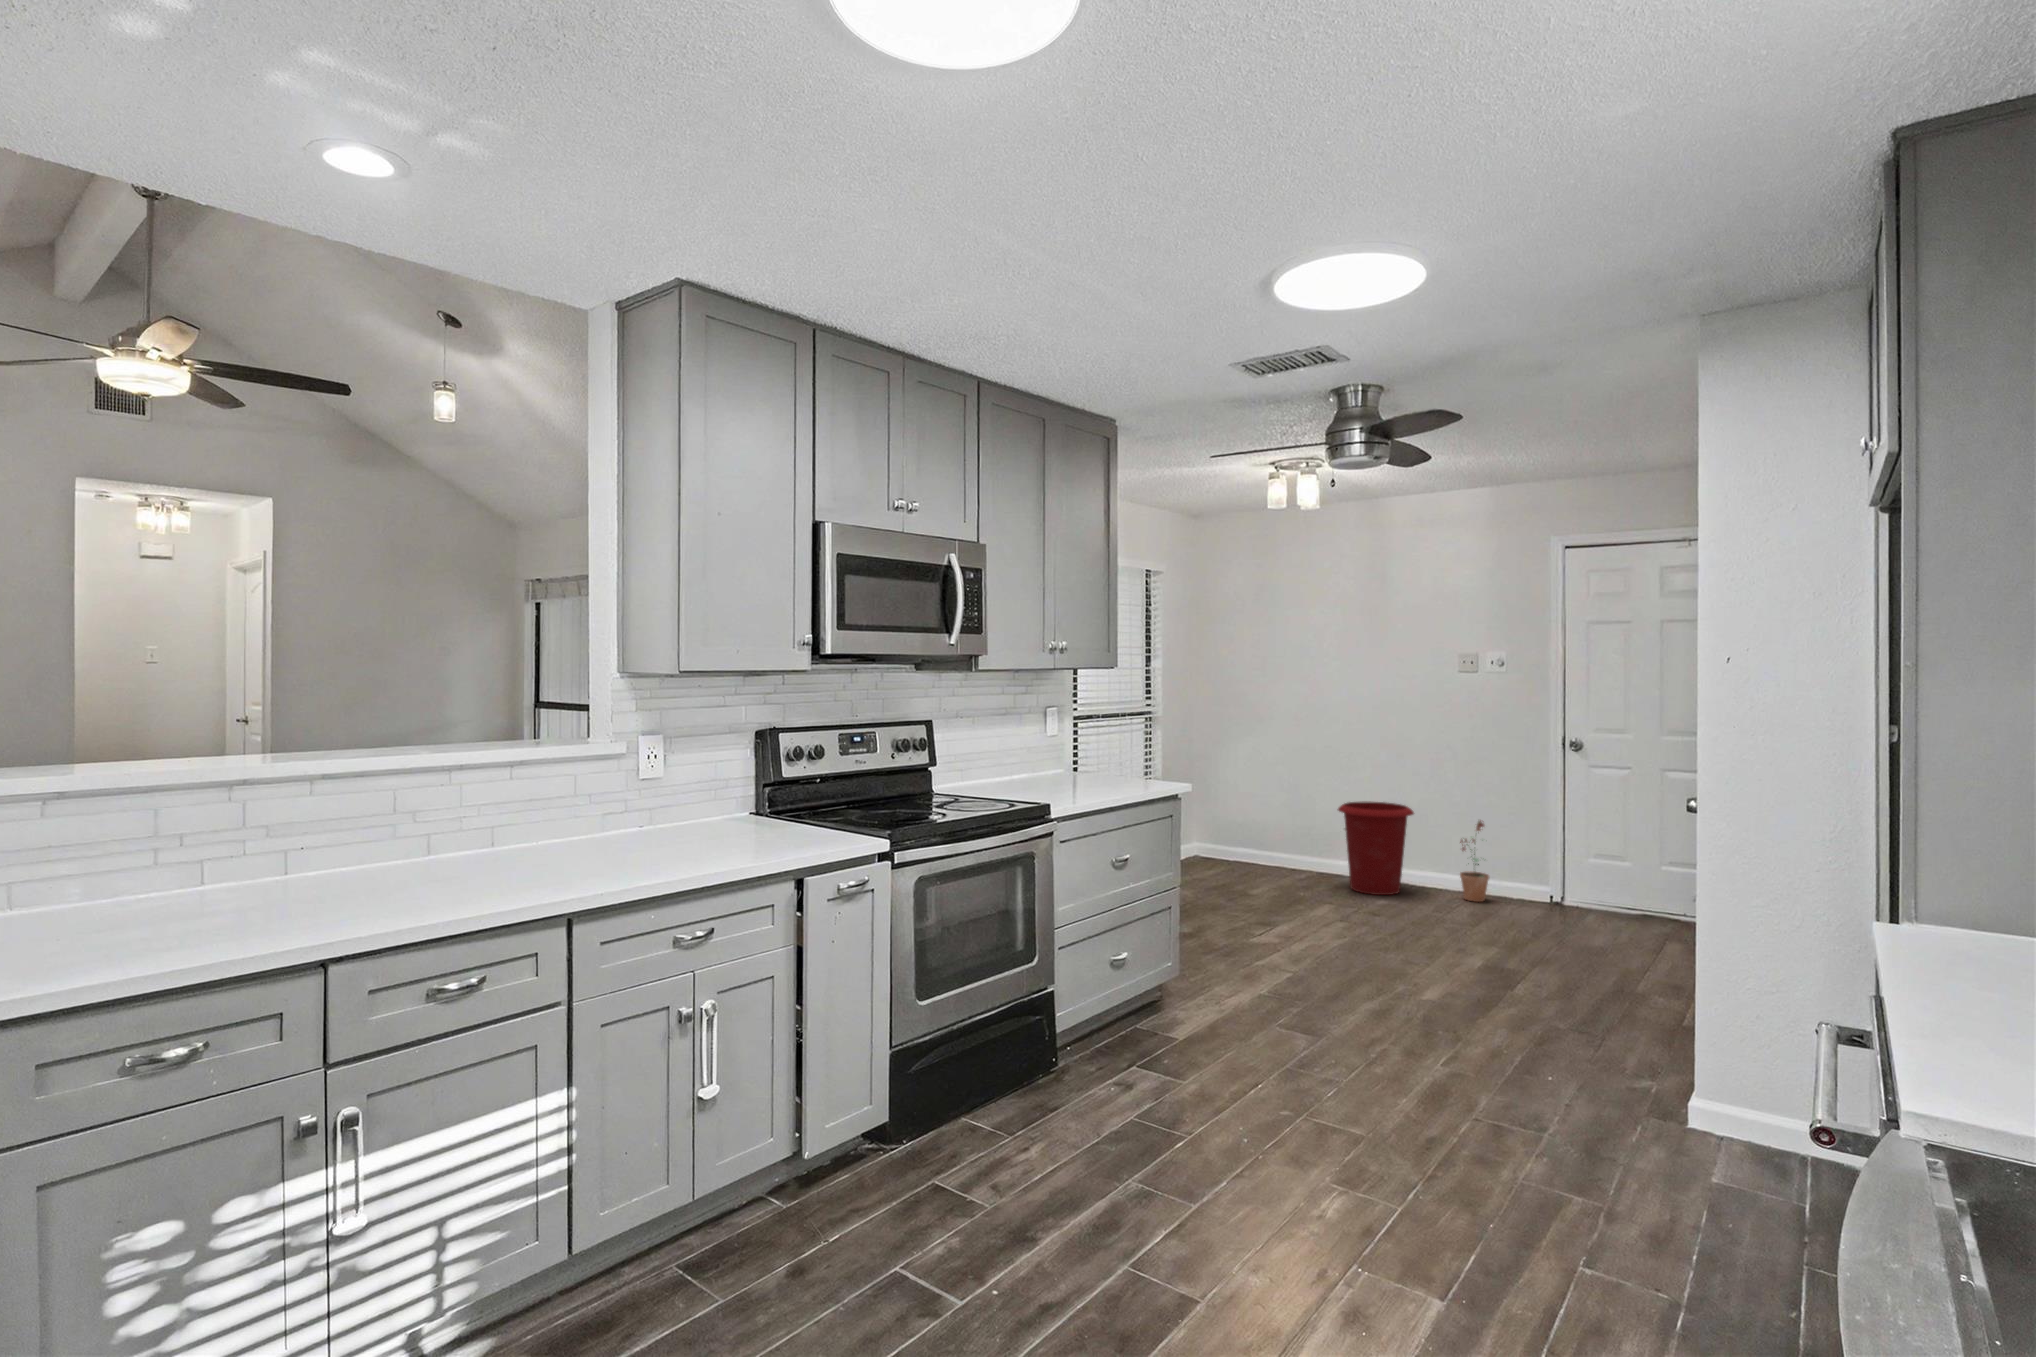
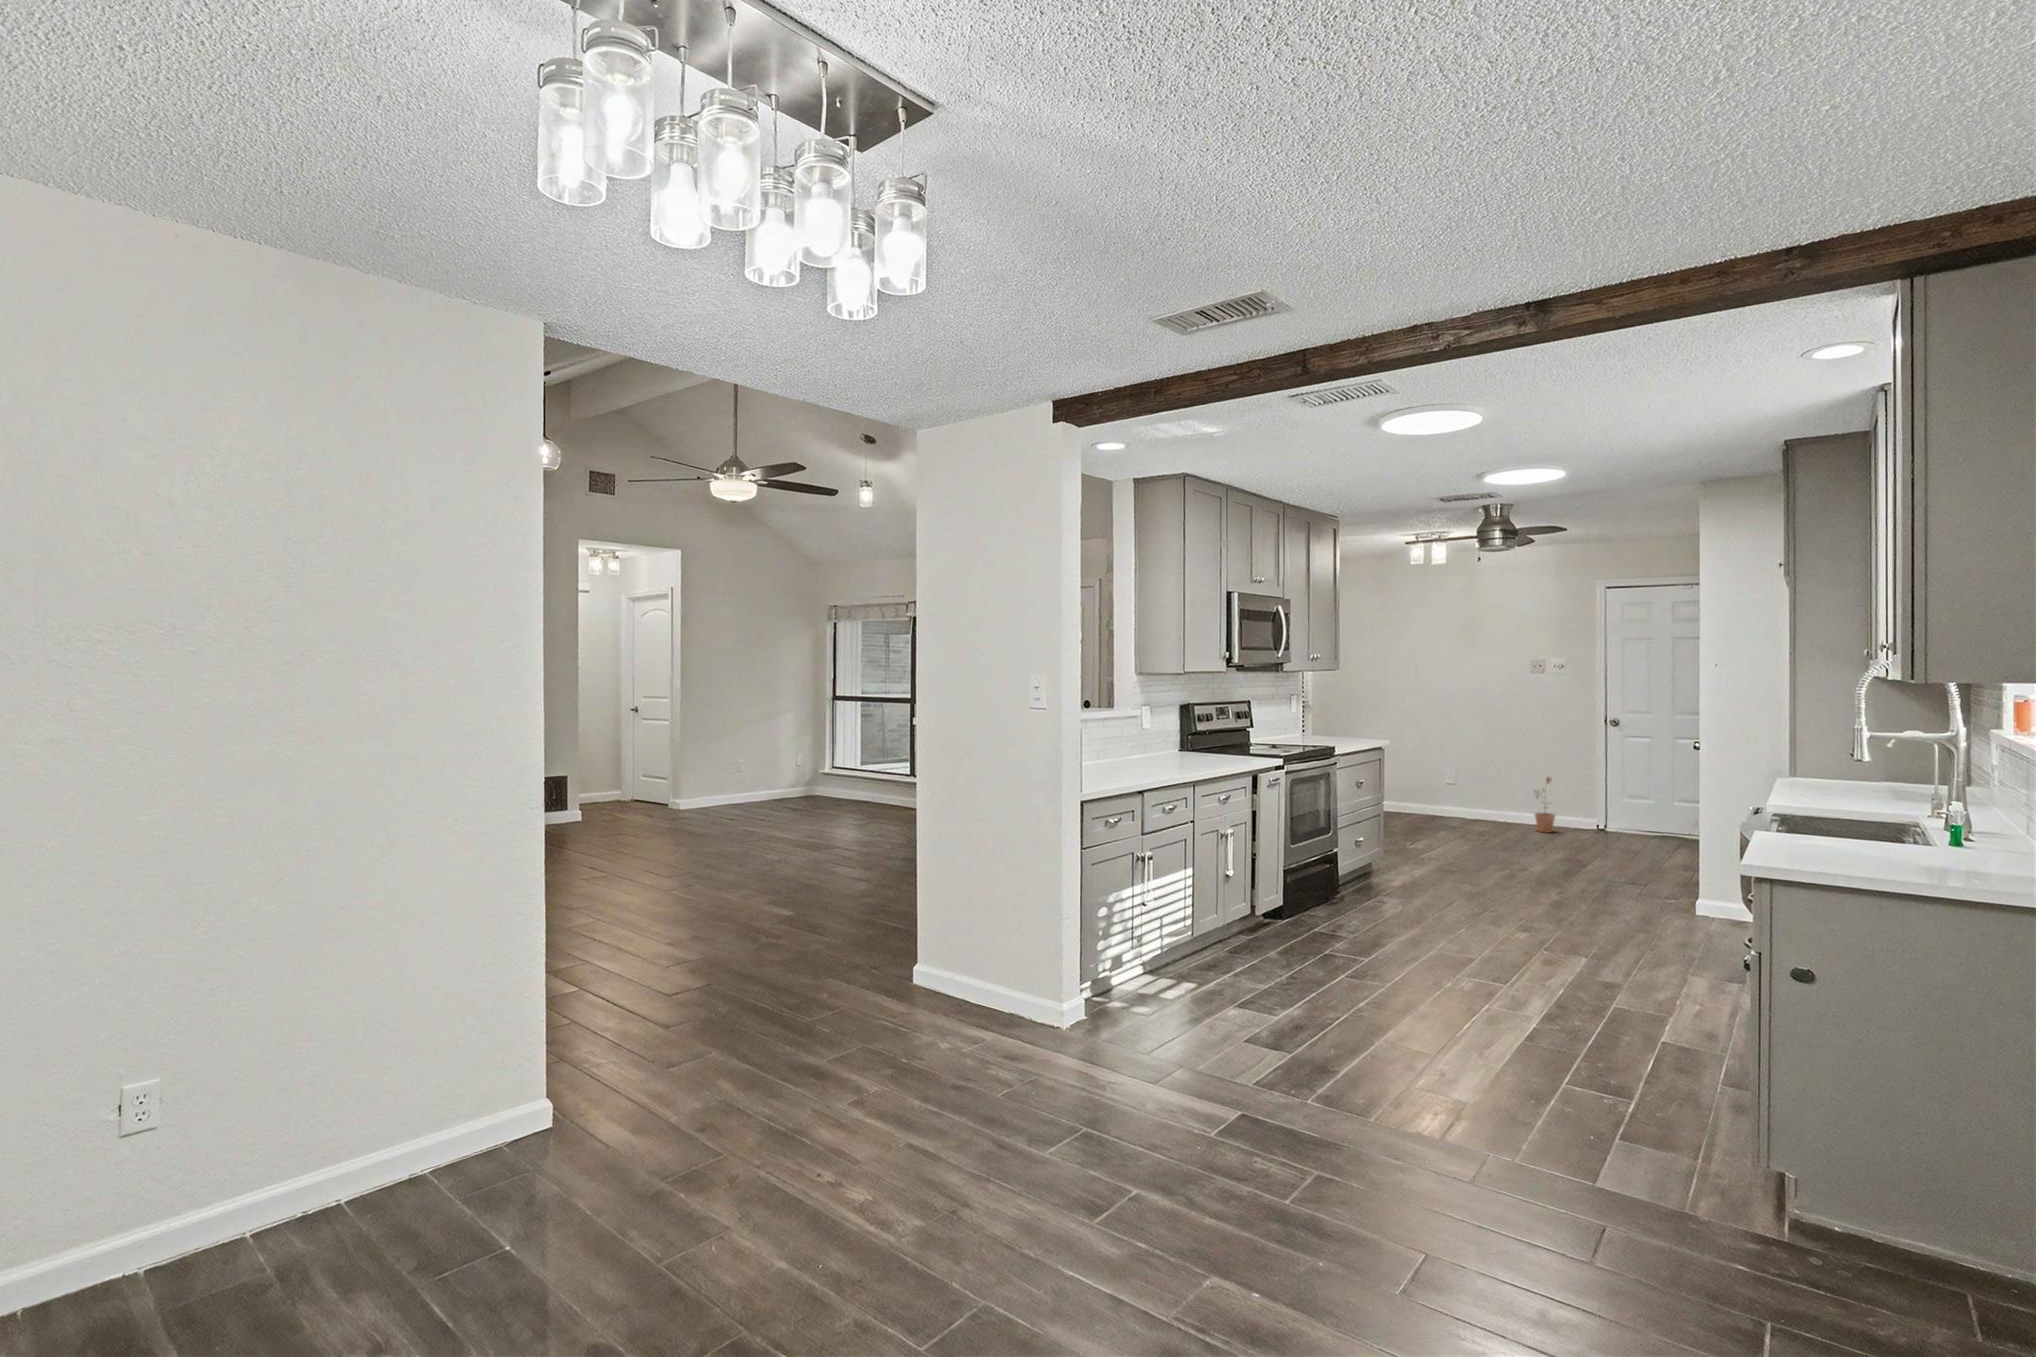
waste bin: present [1338,802,1414,895] -> none [1446,766,1502,829]

